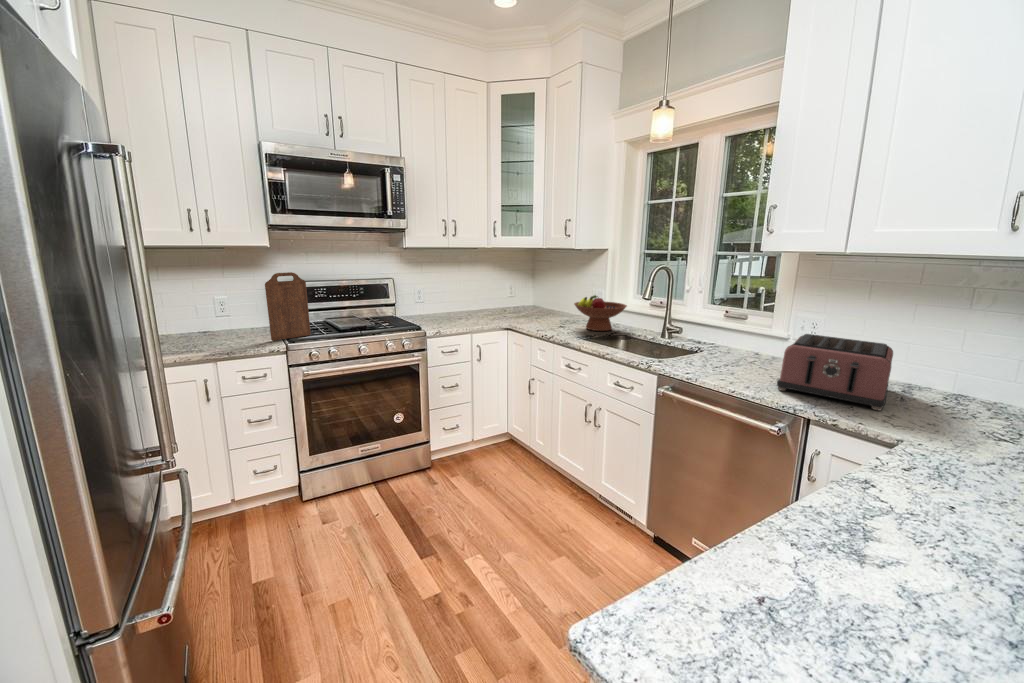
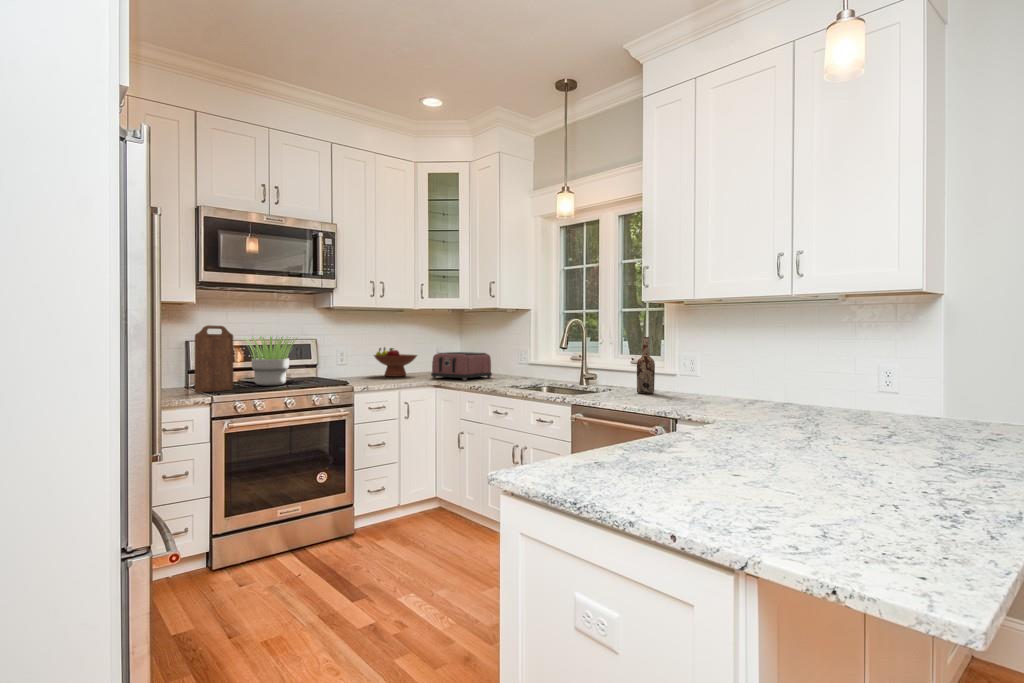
potted plant: none [314,275,376,328] -> present [244,336,297,386]
wine bottle: none [733,294,760,361] -> present [637,337,655,394]
fruit bowl: present [574,295,627,331] -> present [374,348,417,377]
toaster: present [777,334,893,410] -> present [431,352,492,380]

